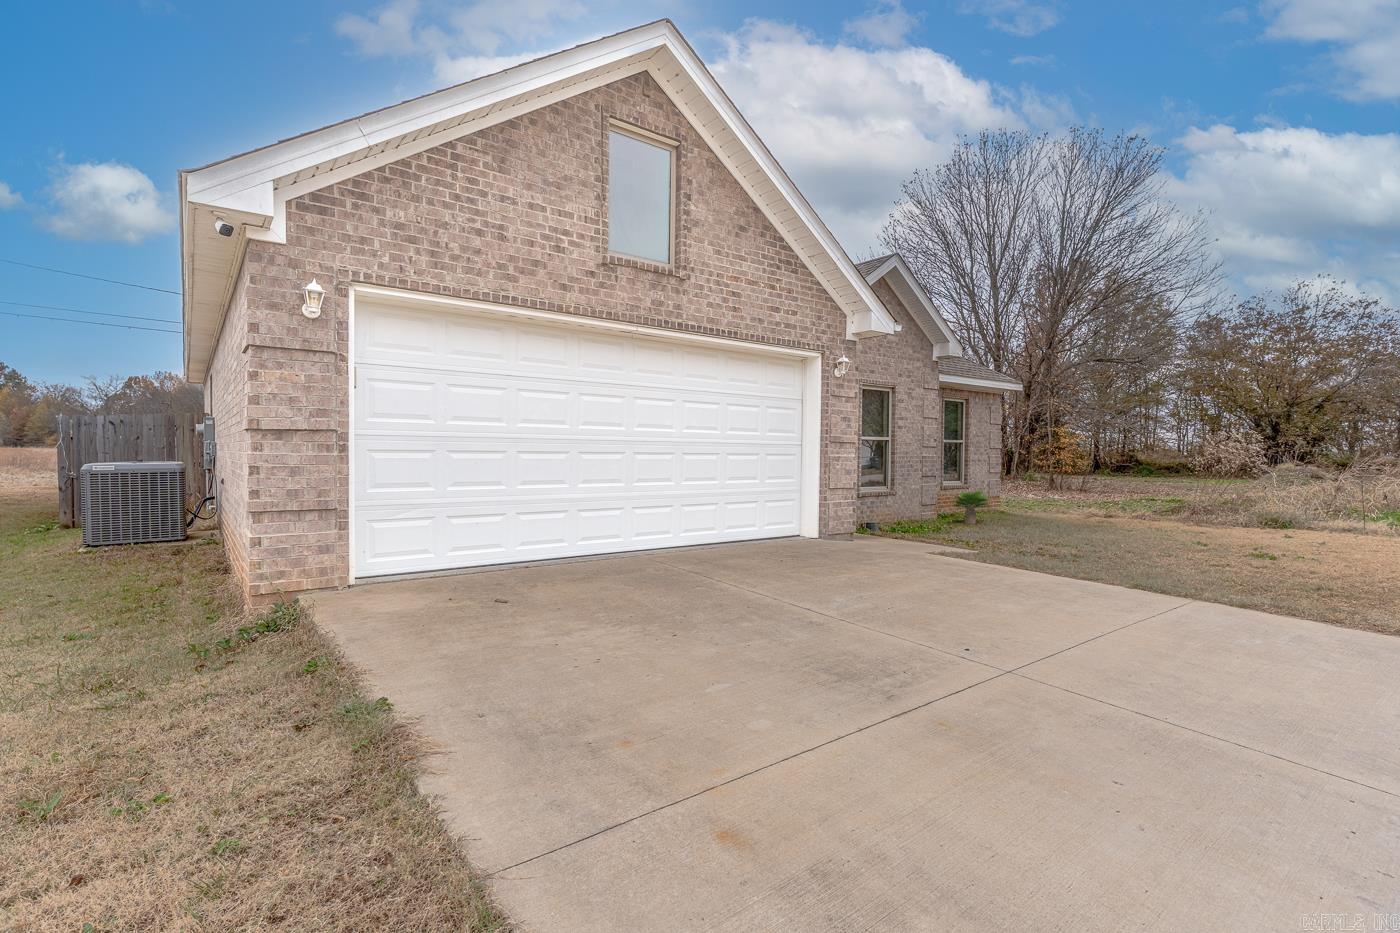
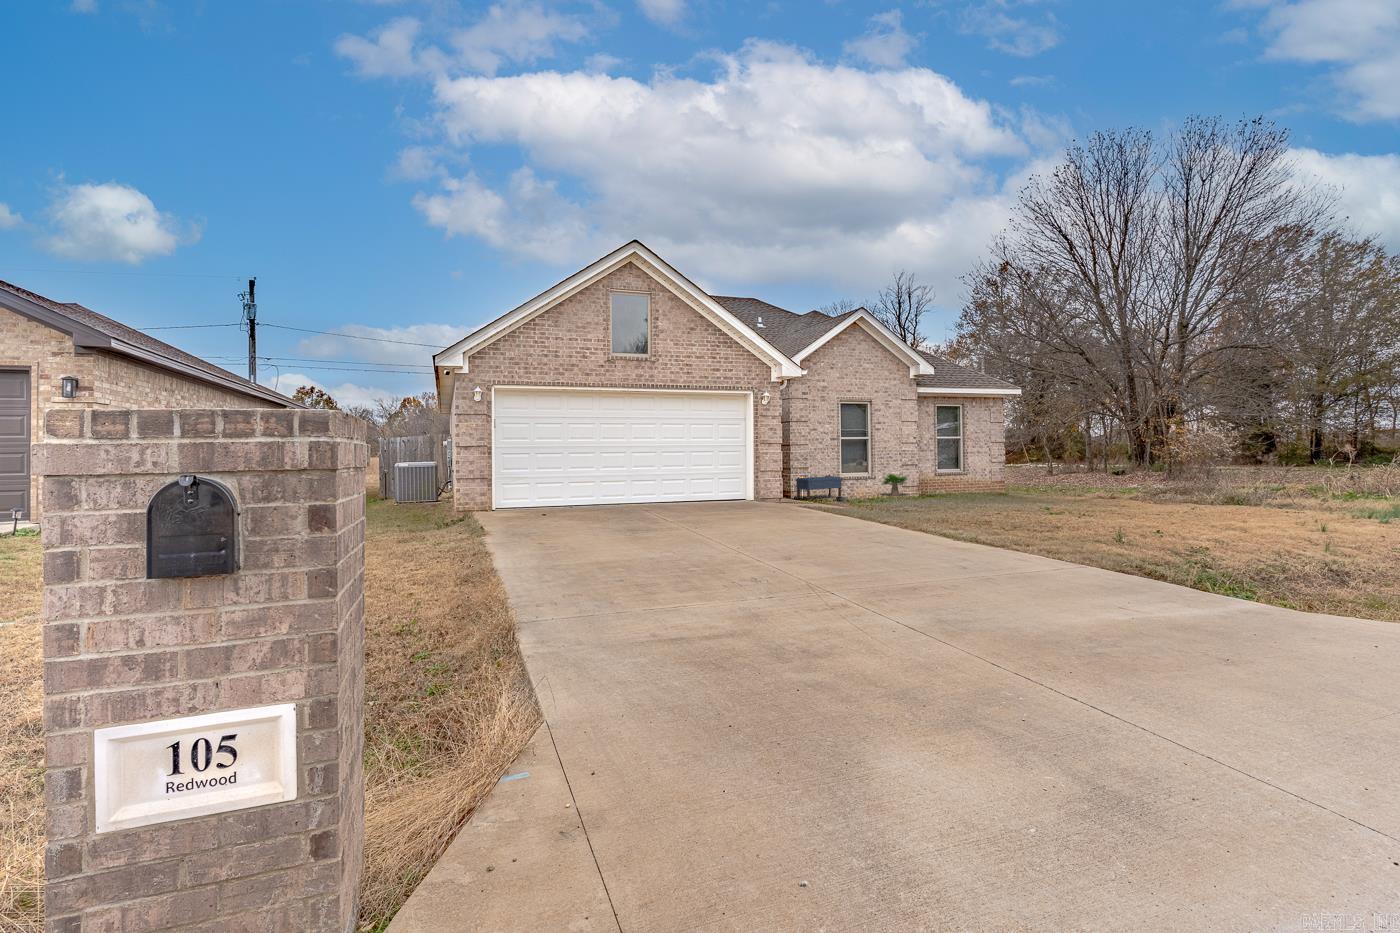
bench: none [860,495,916,535] -> present [796,476,842,500]

